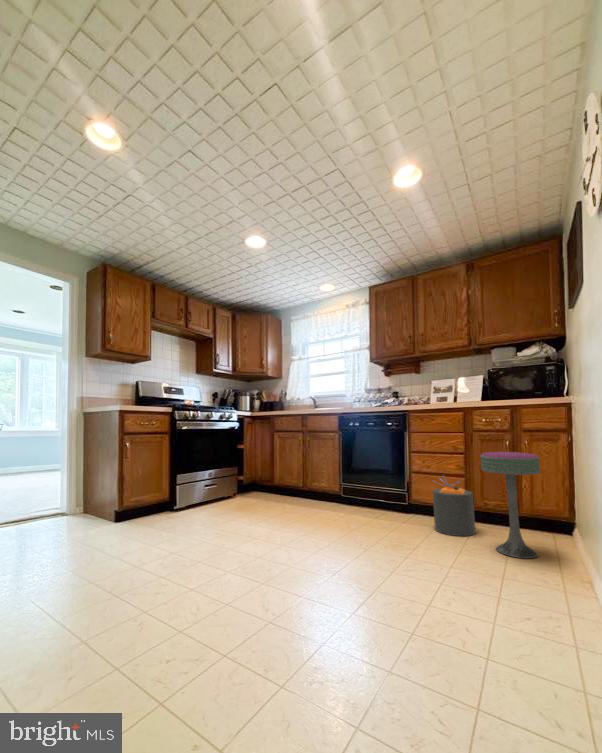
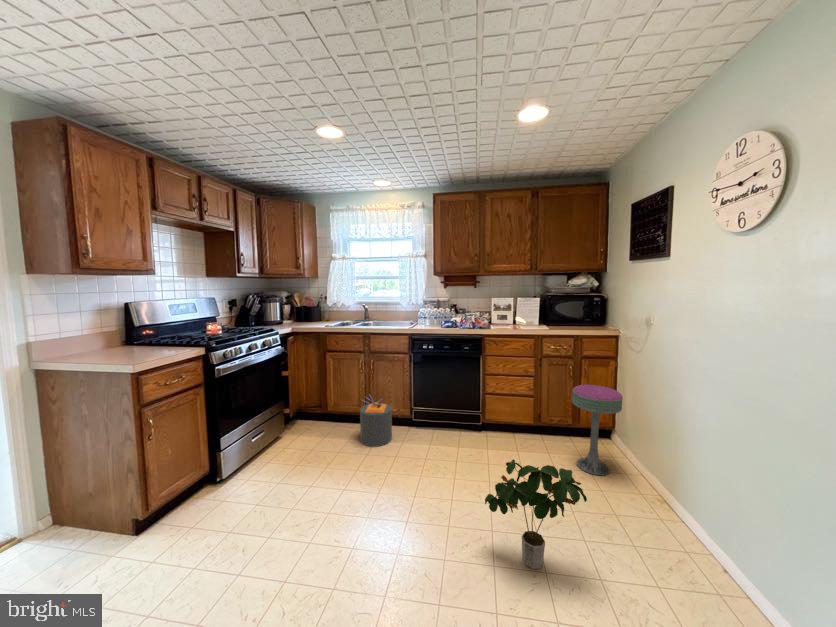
potted plant: none [323,478,403,588] -> present [485,459,587,569]
trash can: present [433,483,475,536] -> present [360,399,392,447]

